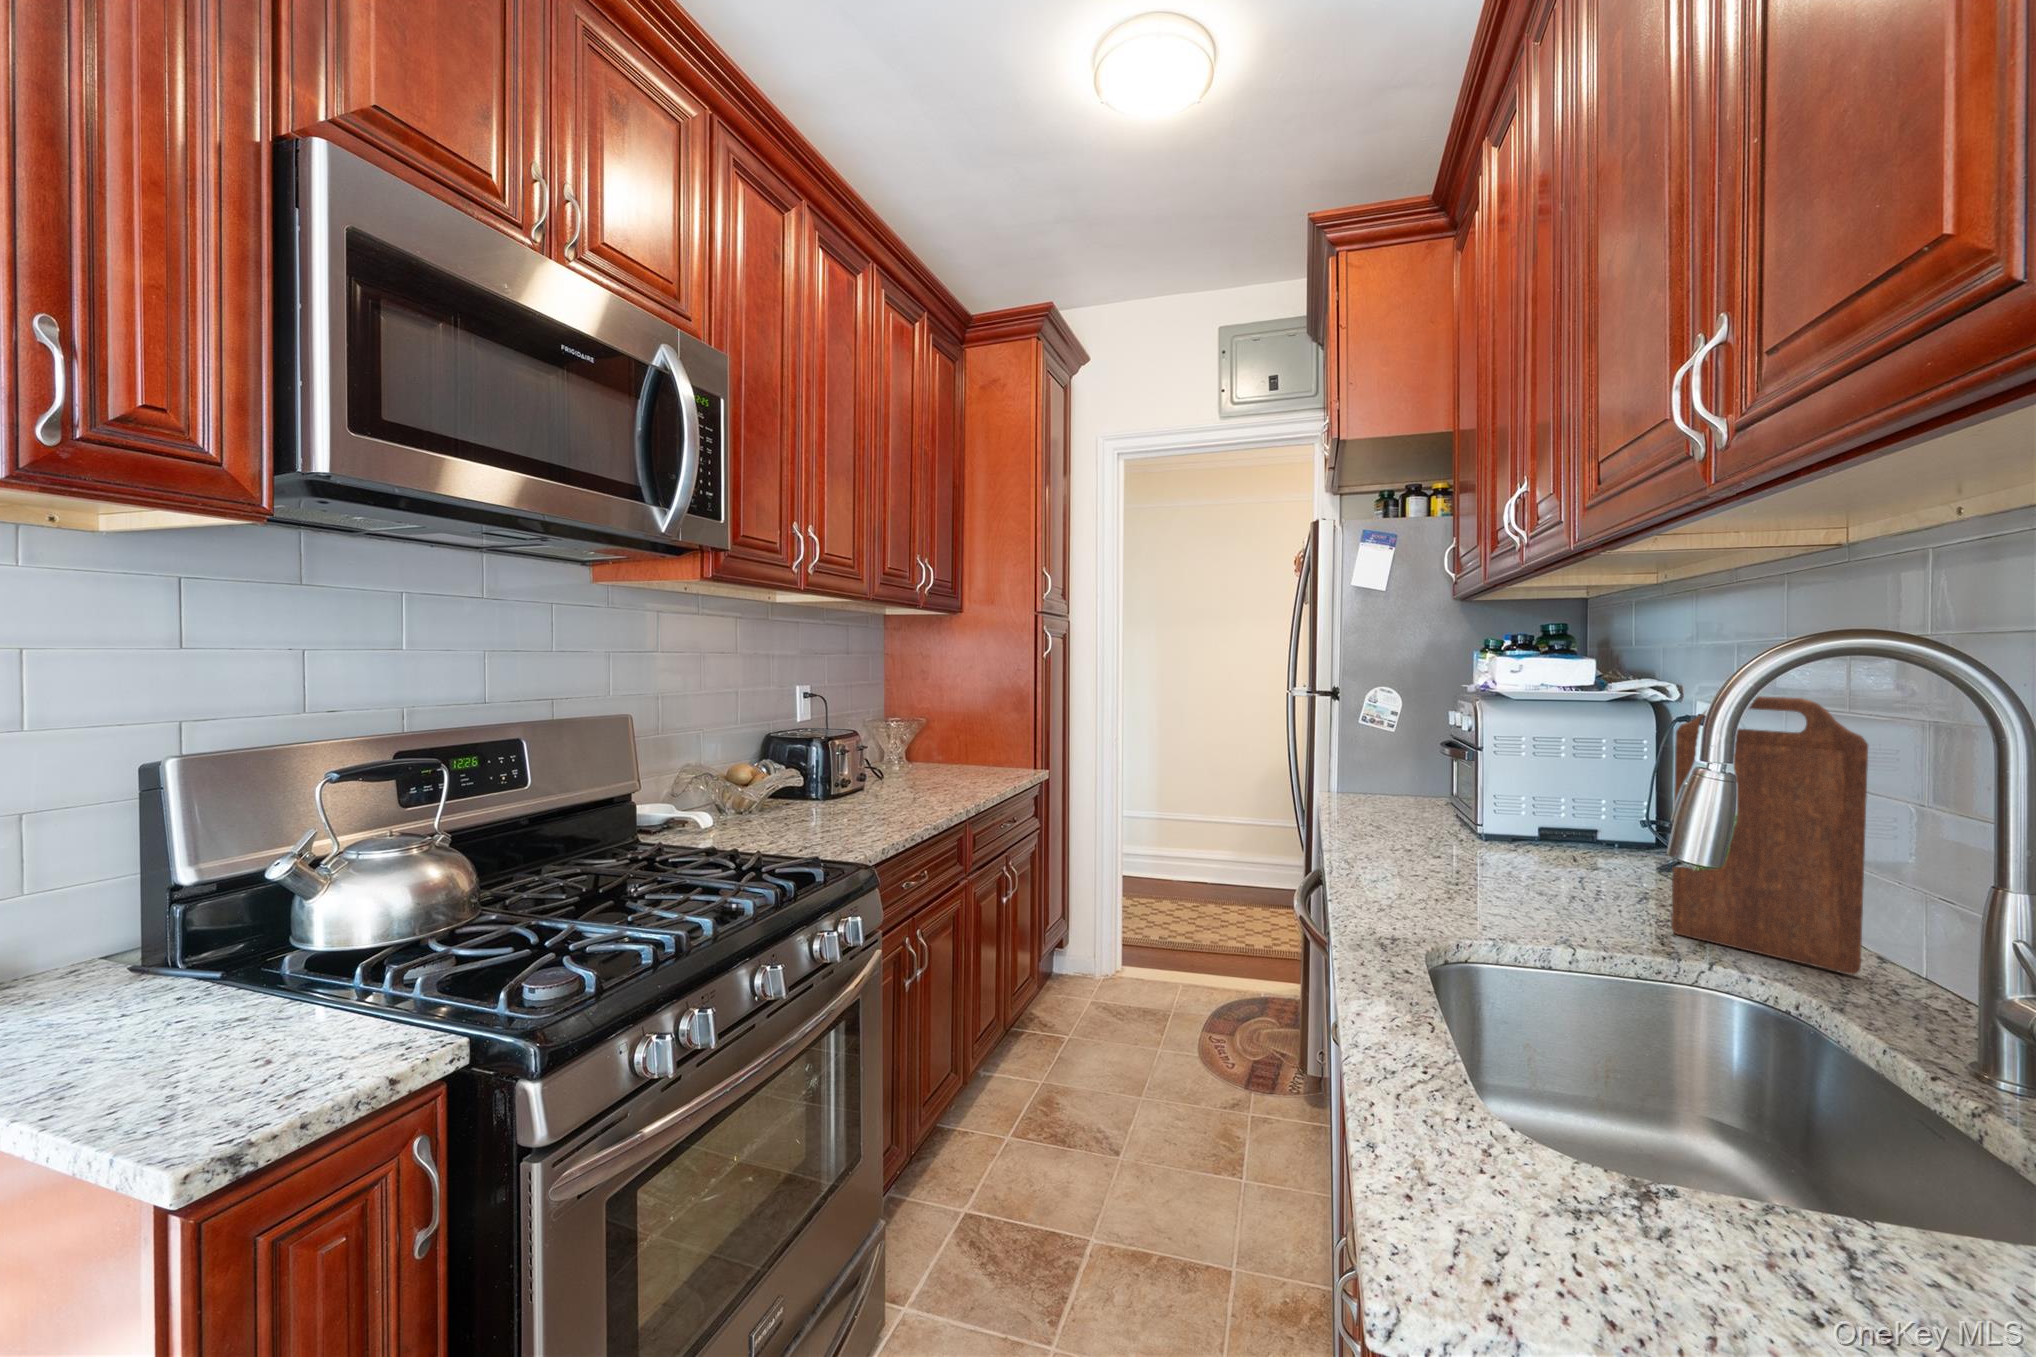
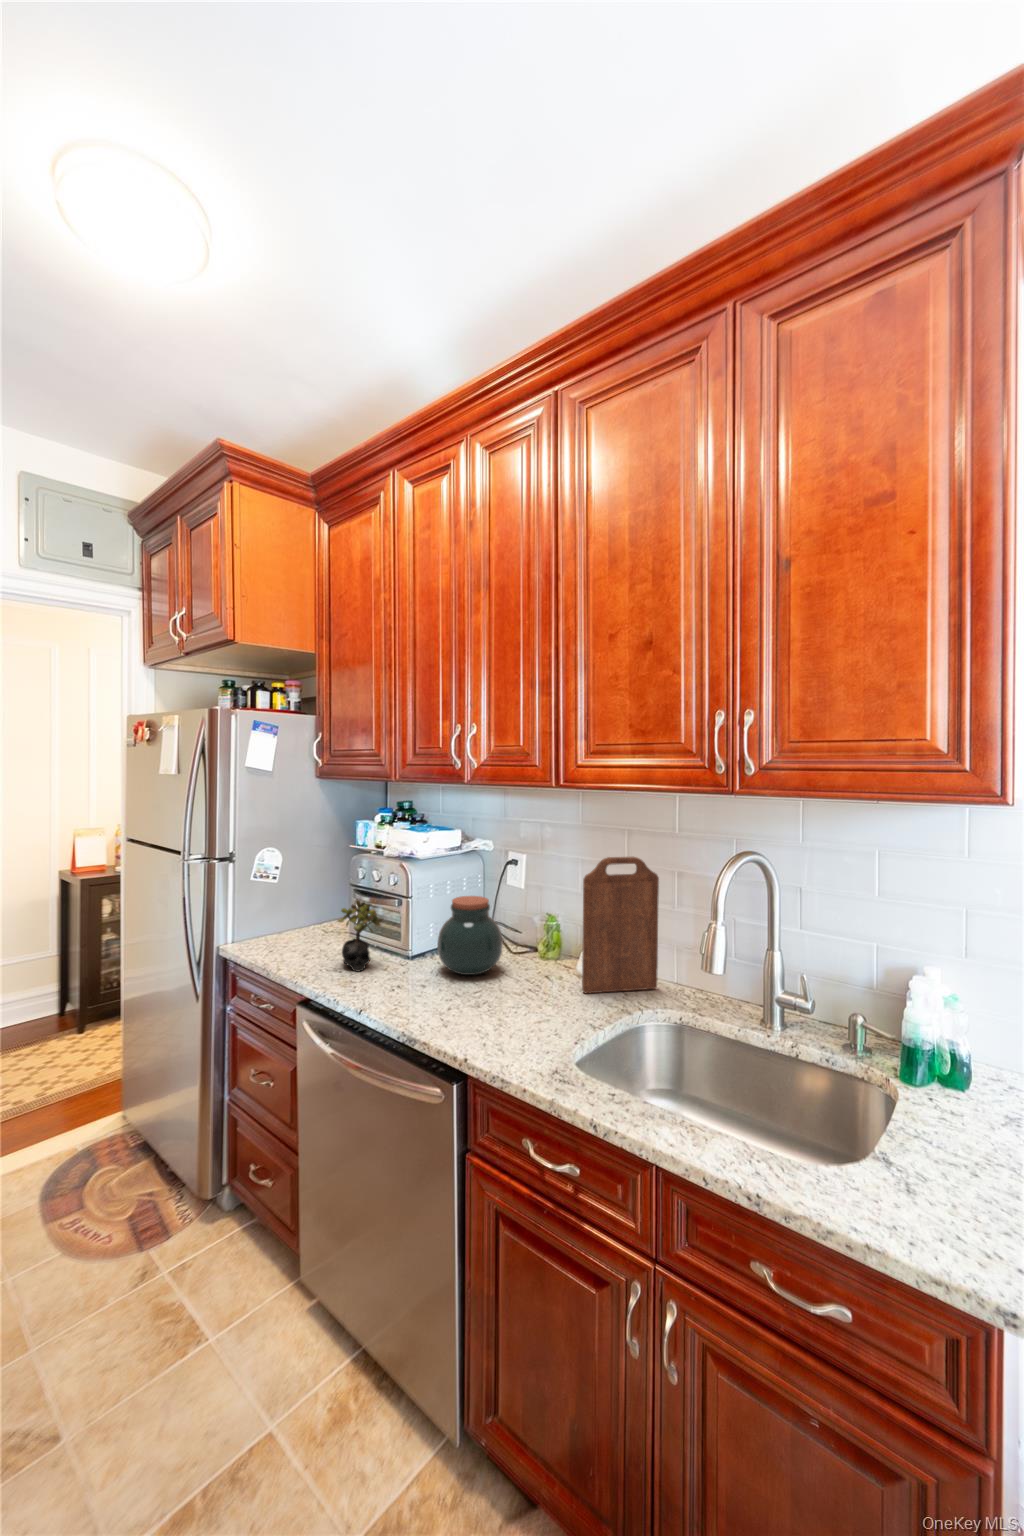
succulent plant: none [1384,747,1442,836] -> present [338,900,382,972]
jar: none [1492,757,1608,875] -> present [438,896,503,975]

